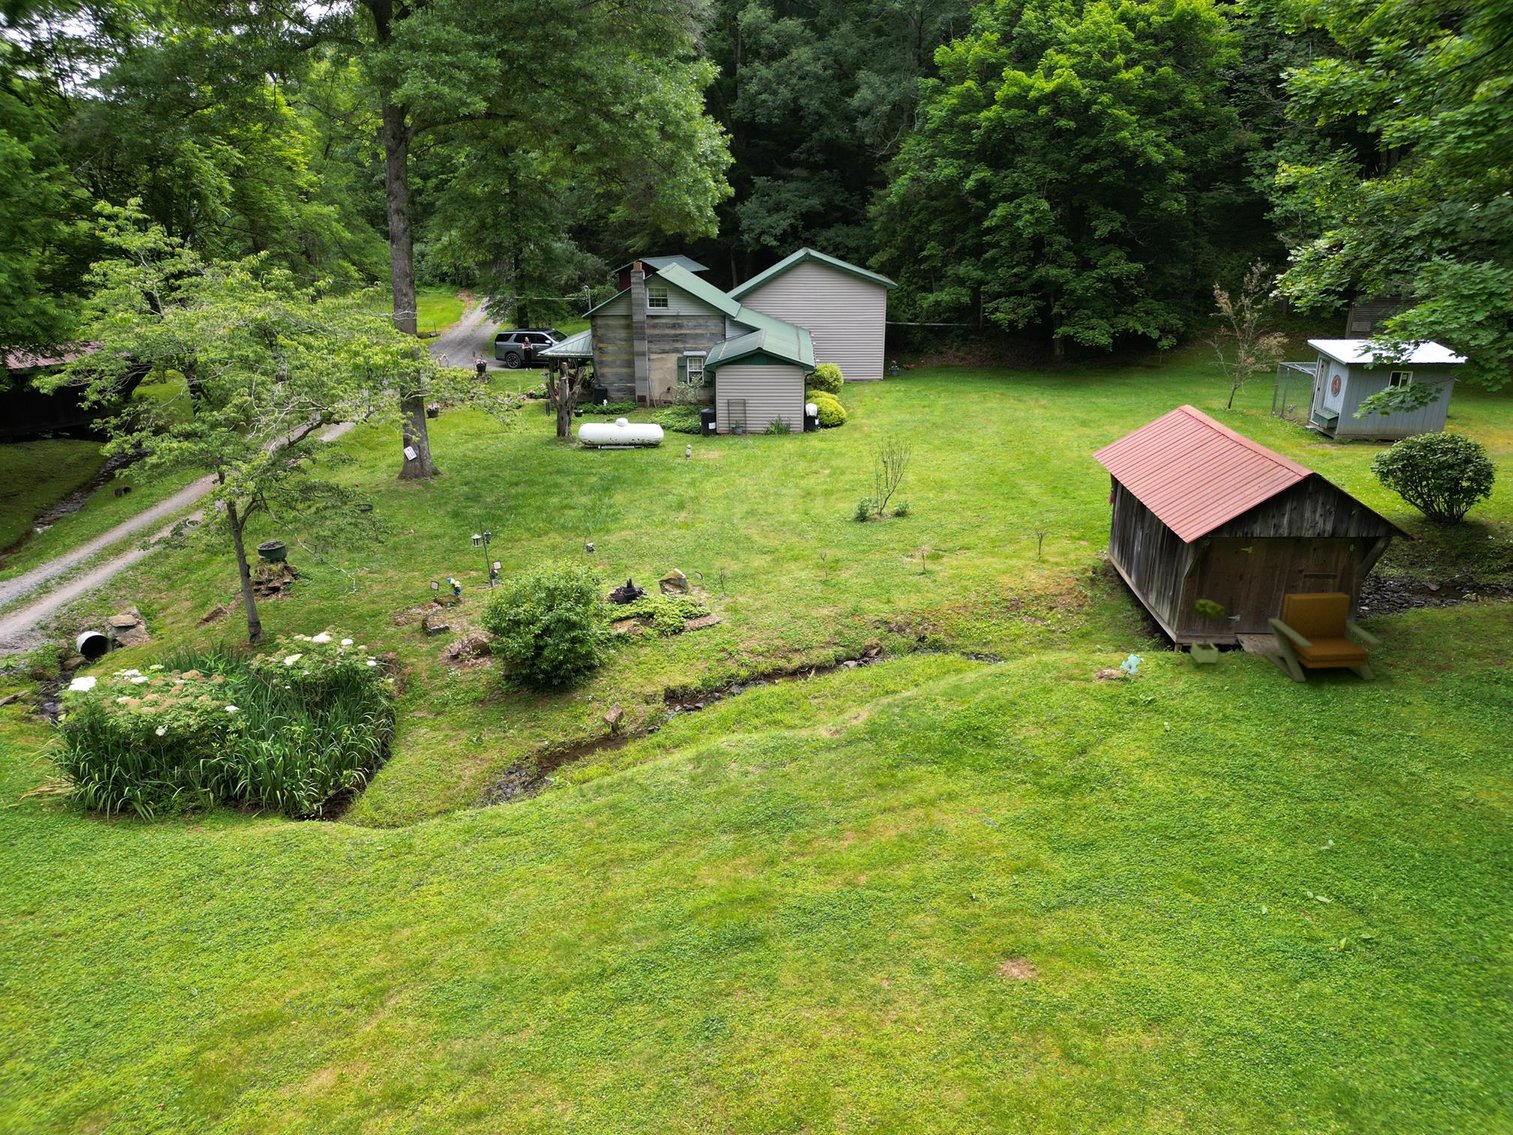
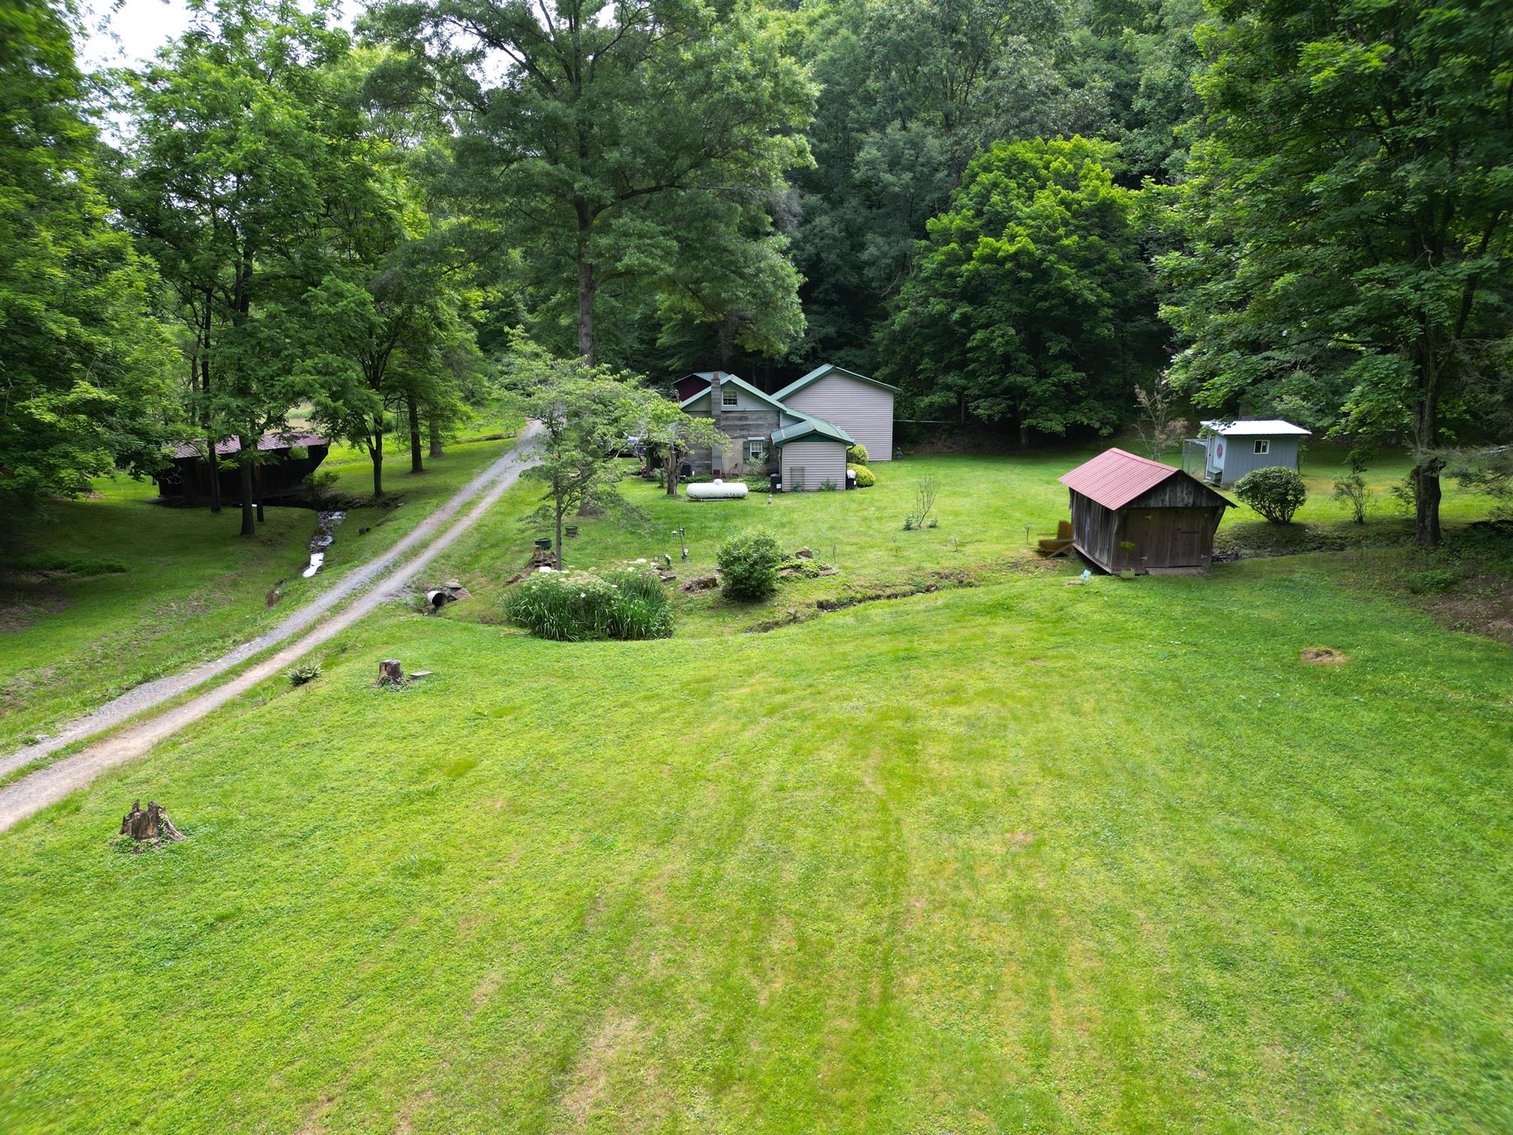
lounge chair: present [1263,592,1383,682] -> present [1036,520,1077,560]

